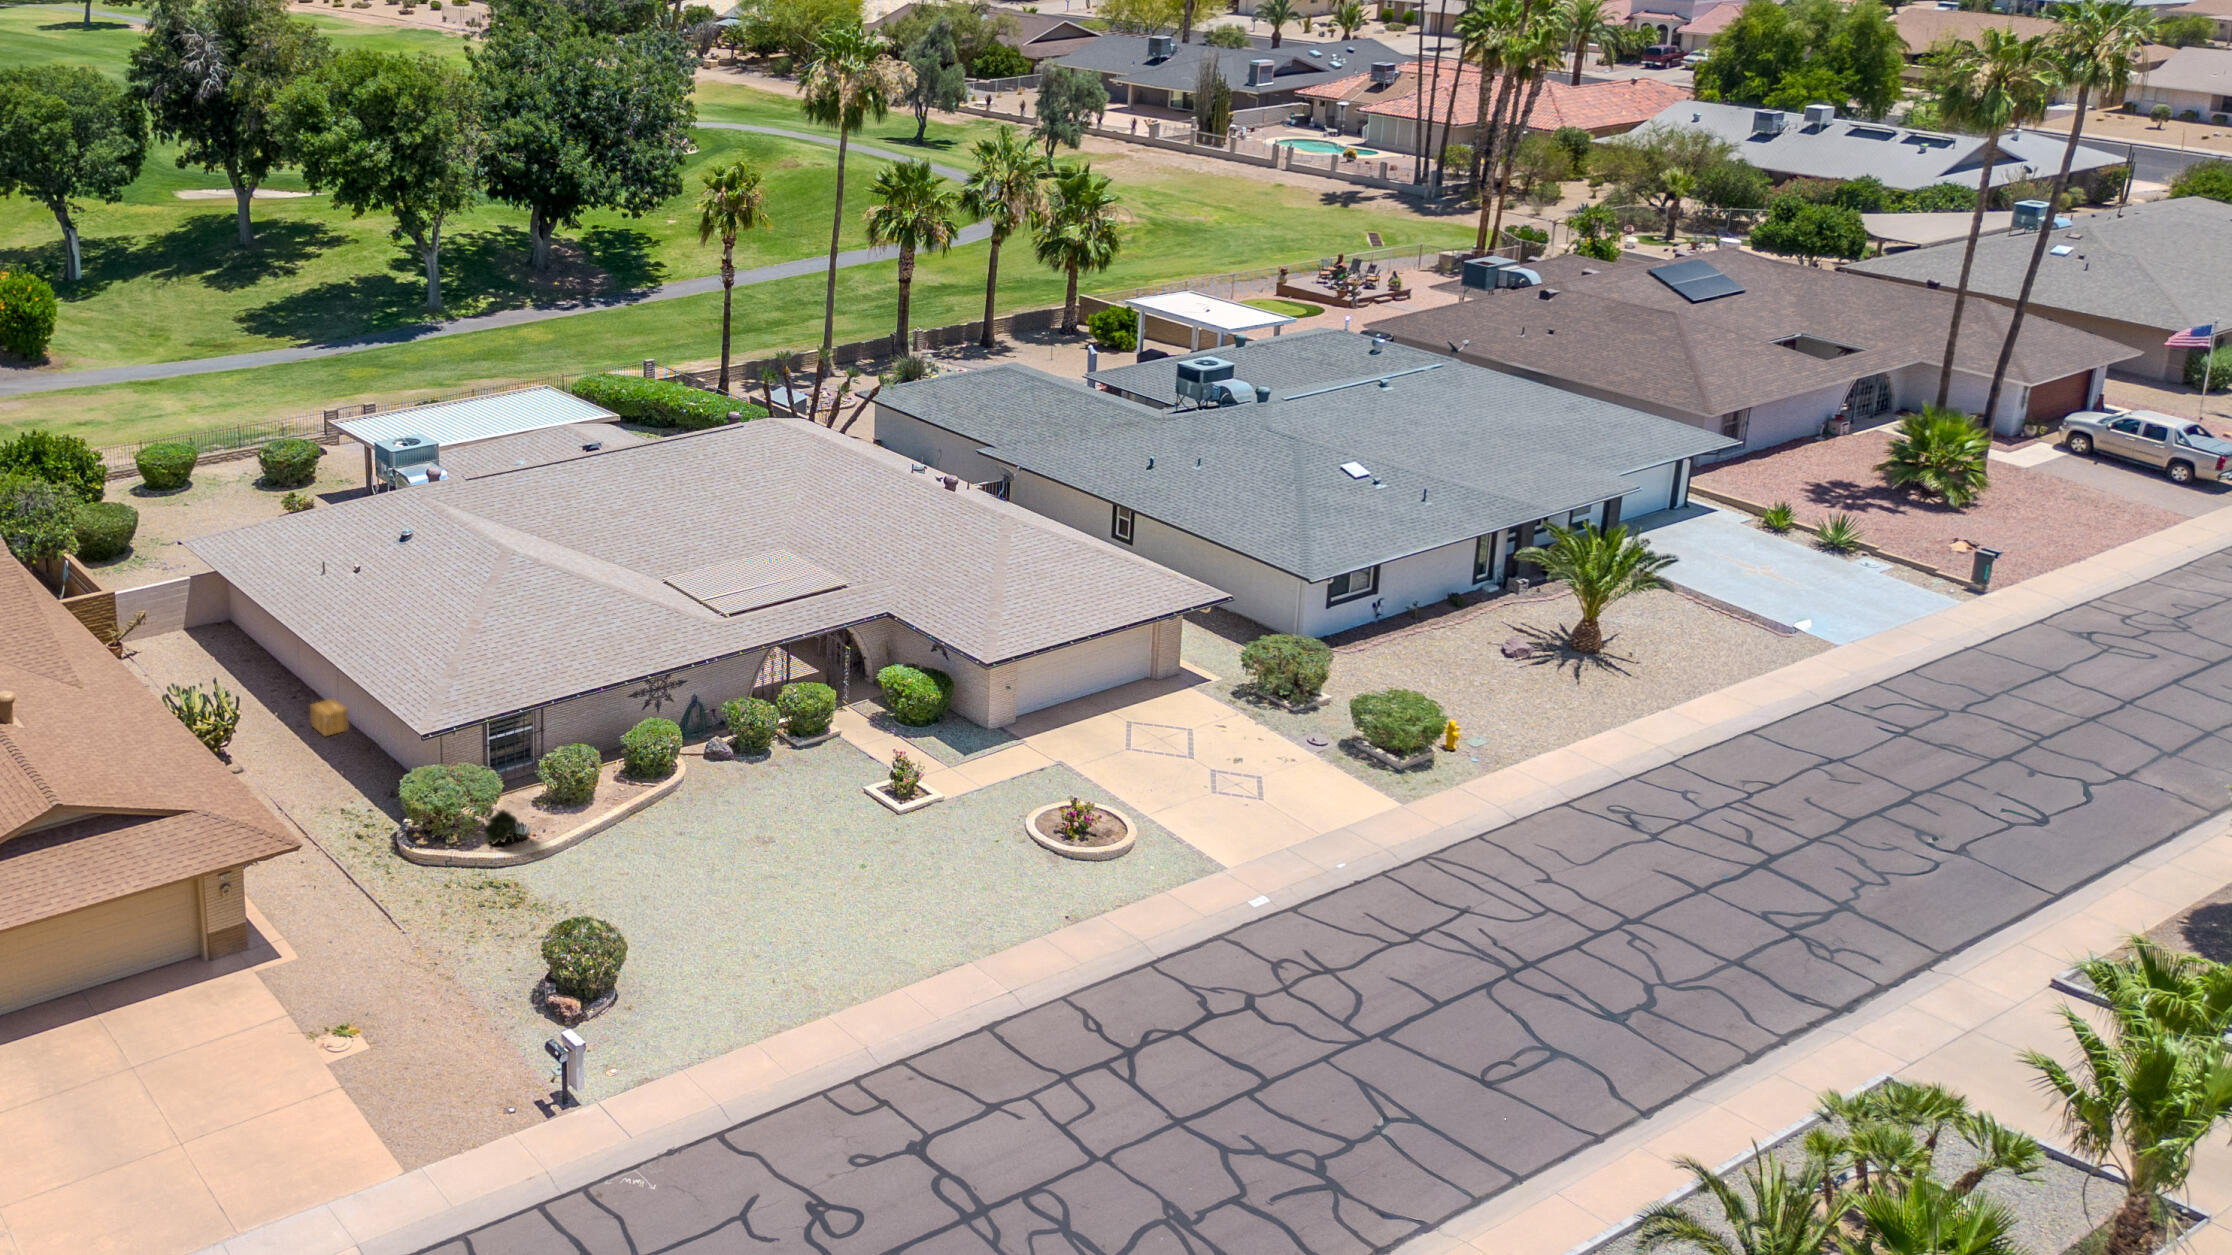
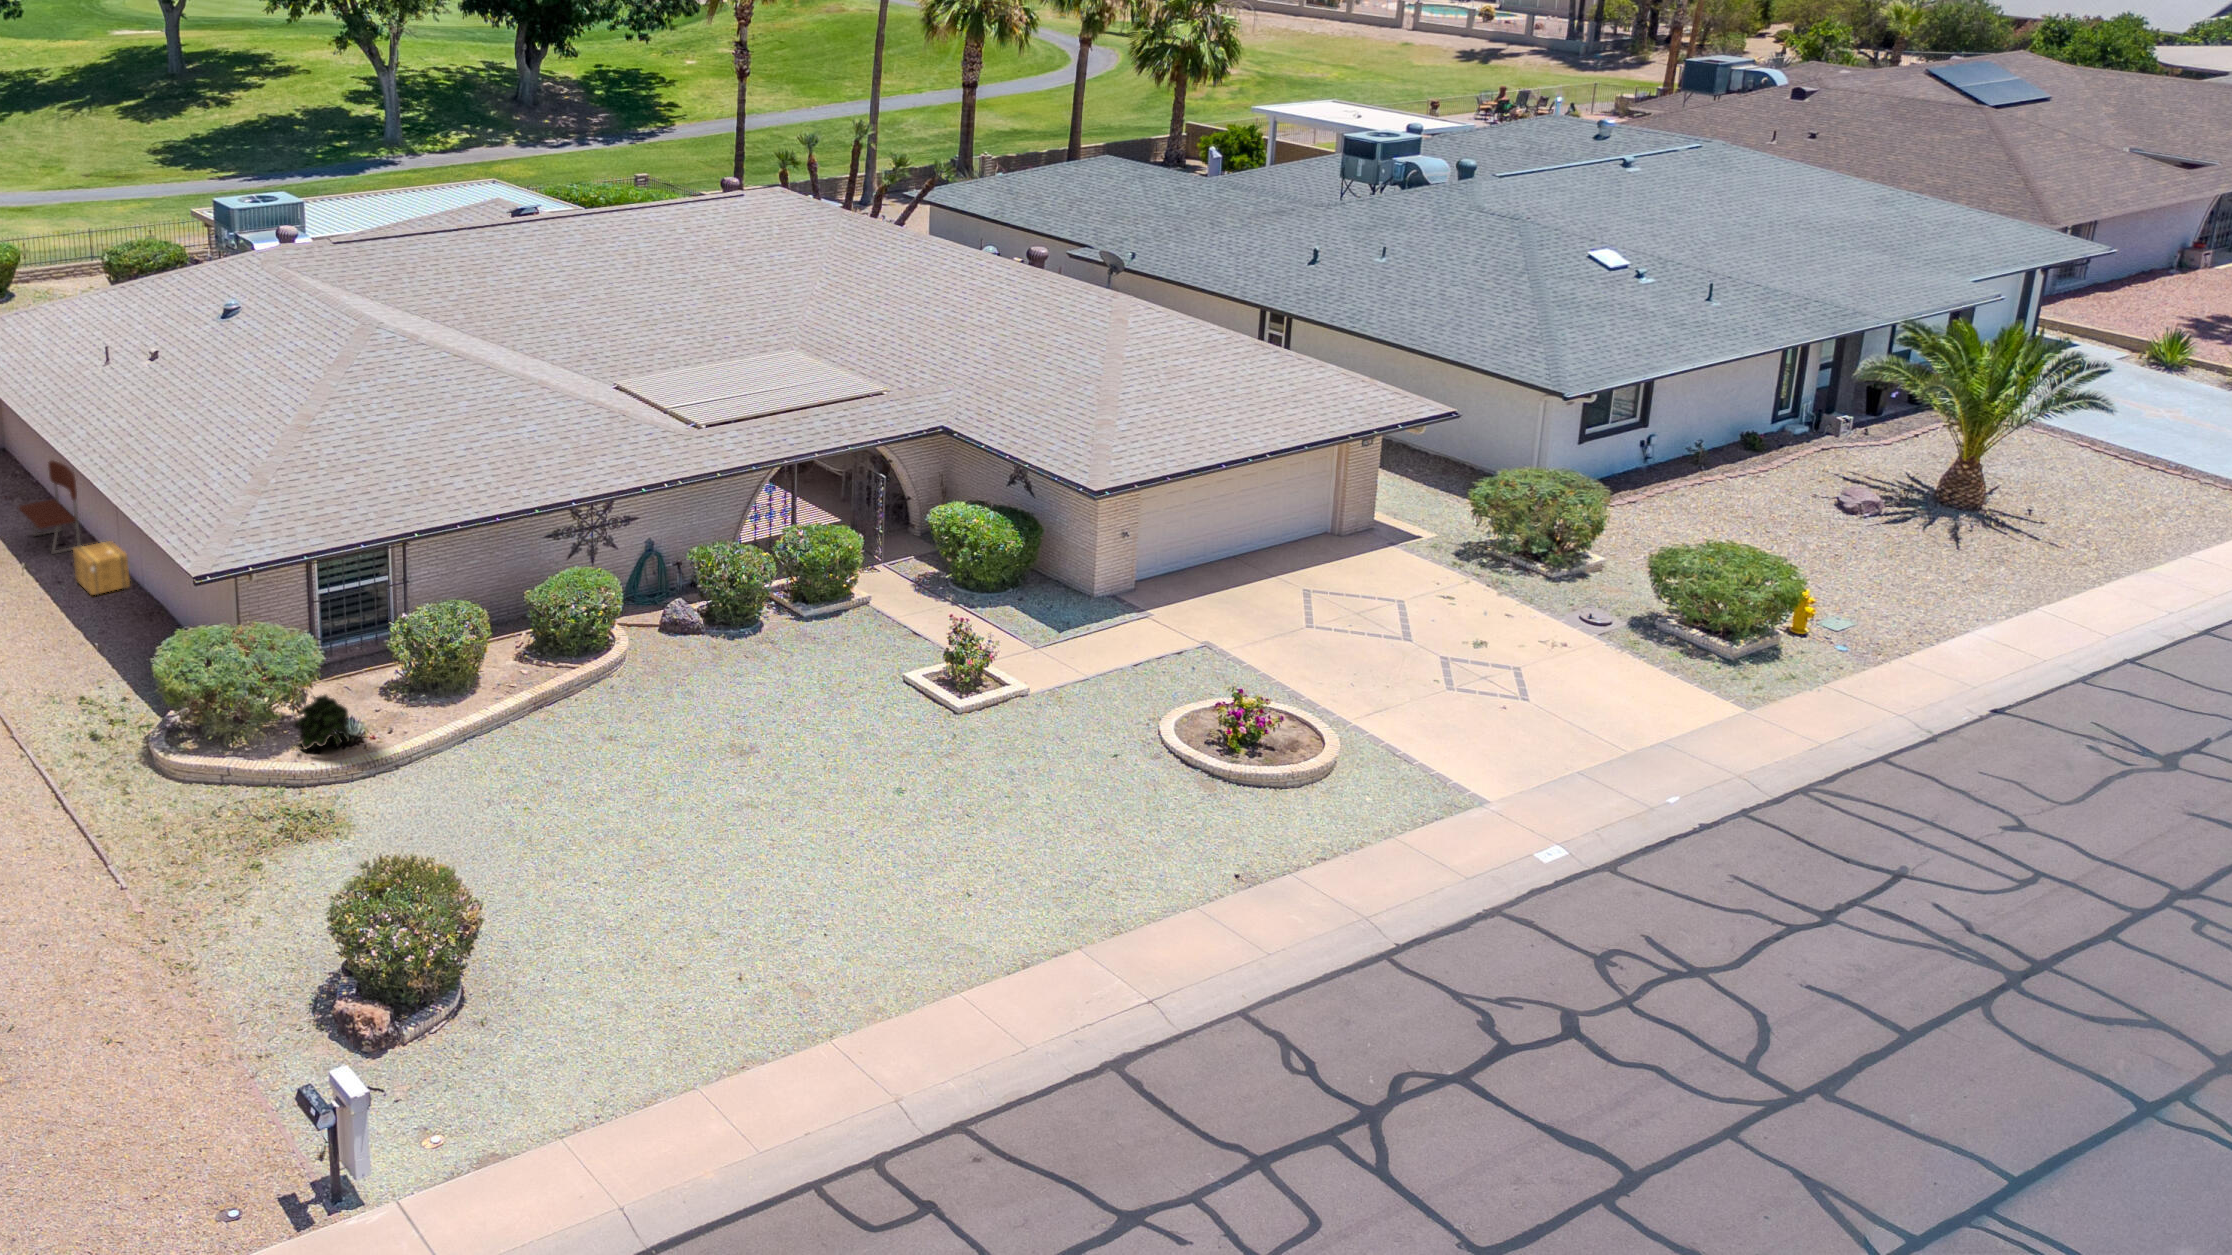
bench: none [262,640,307,706] -> present [19,461,82,554]

